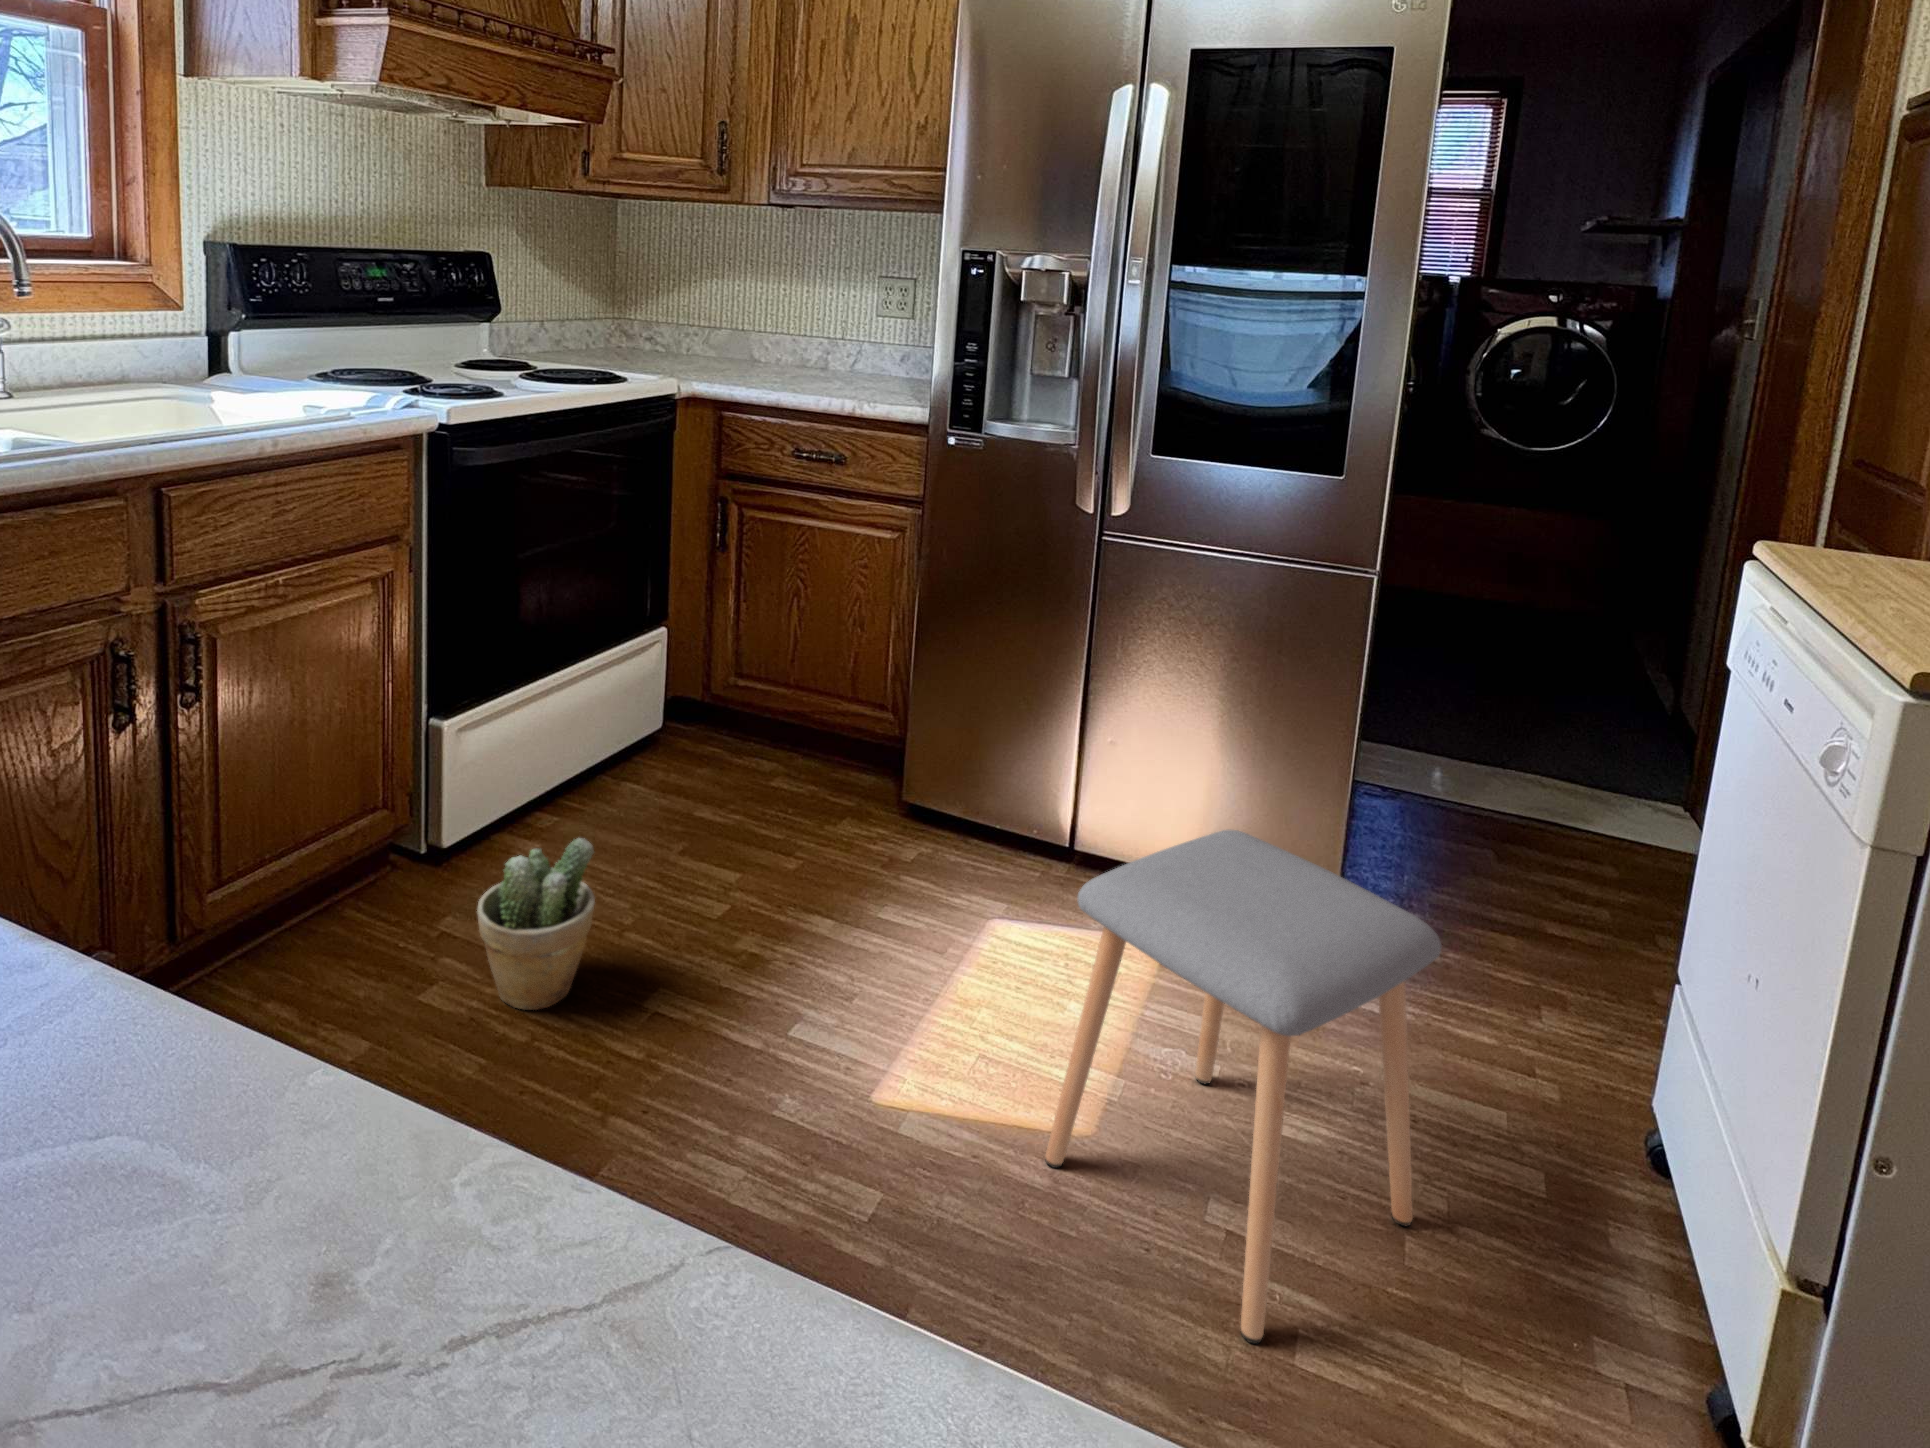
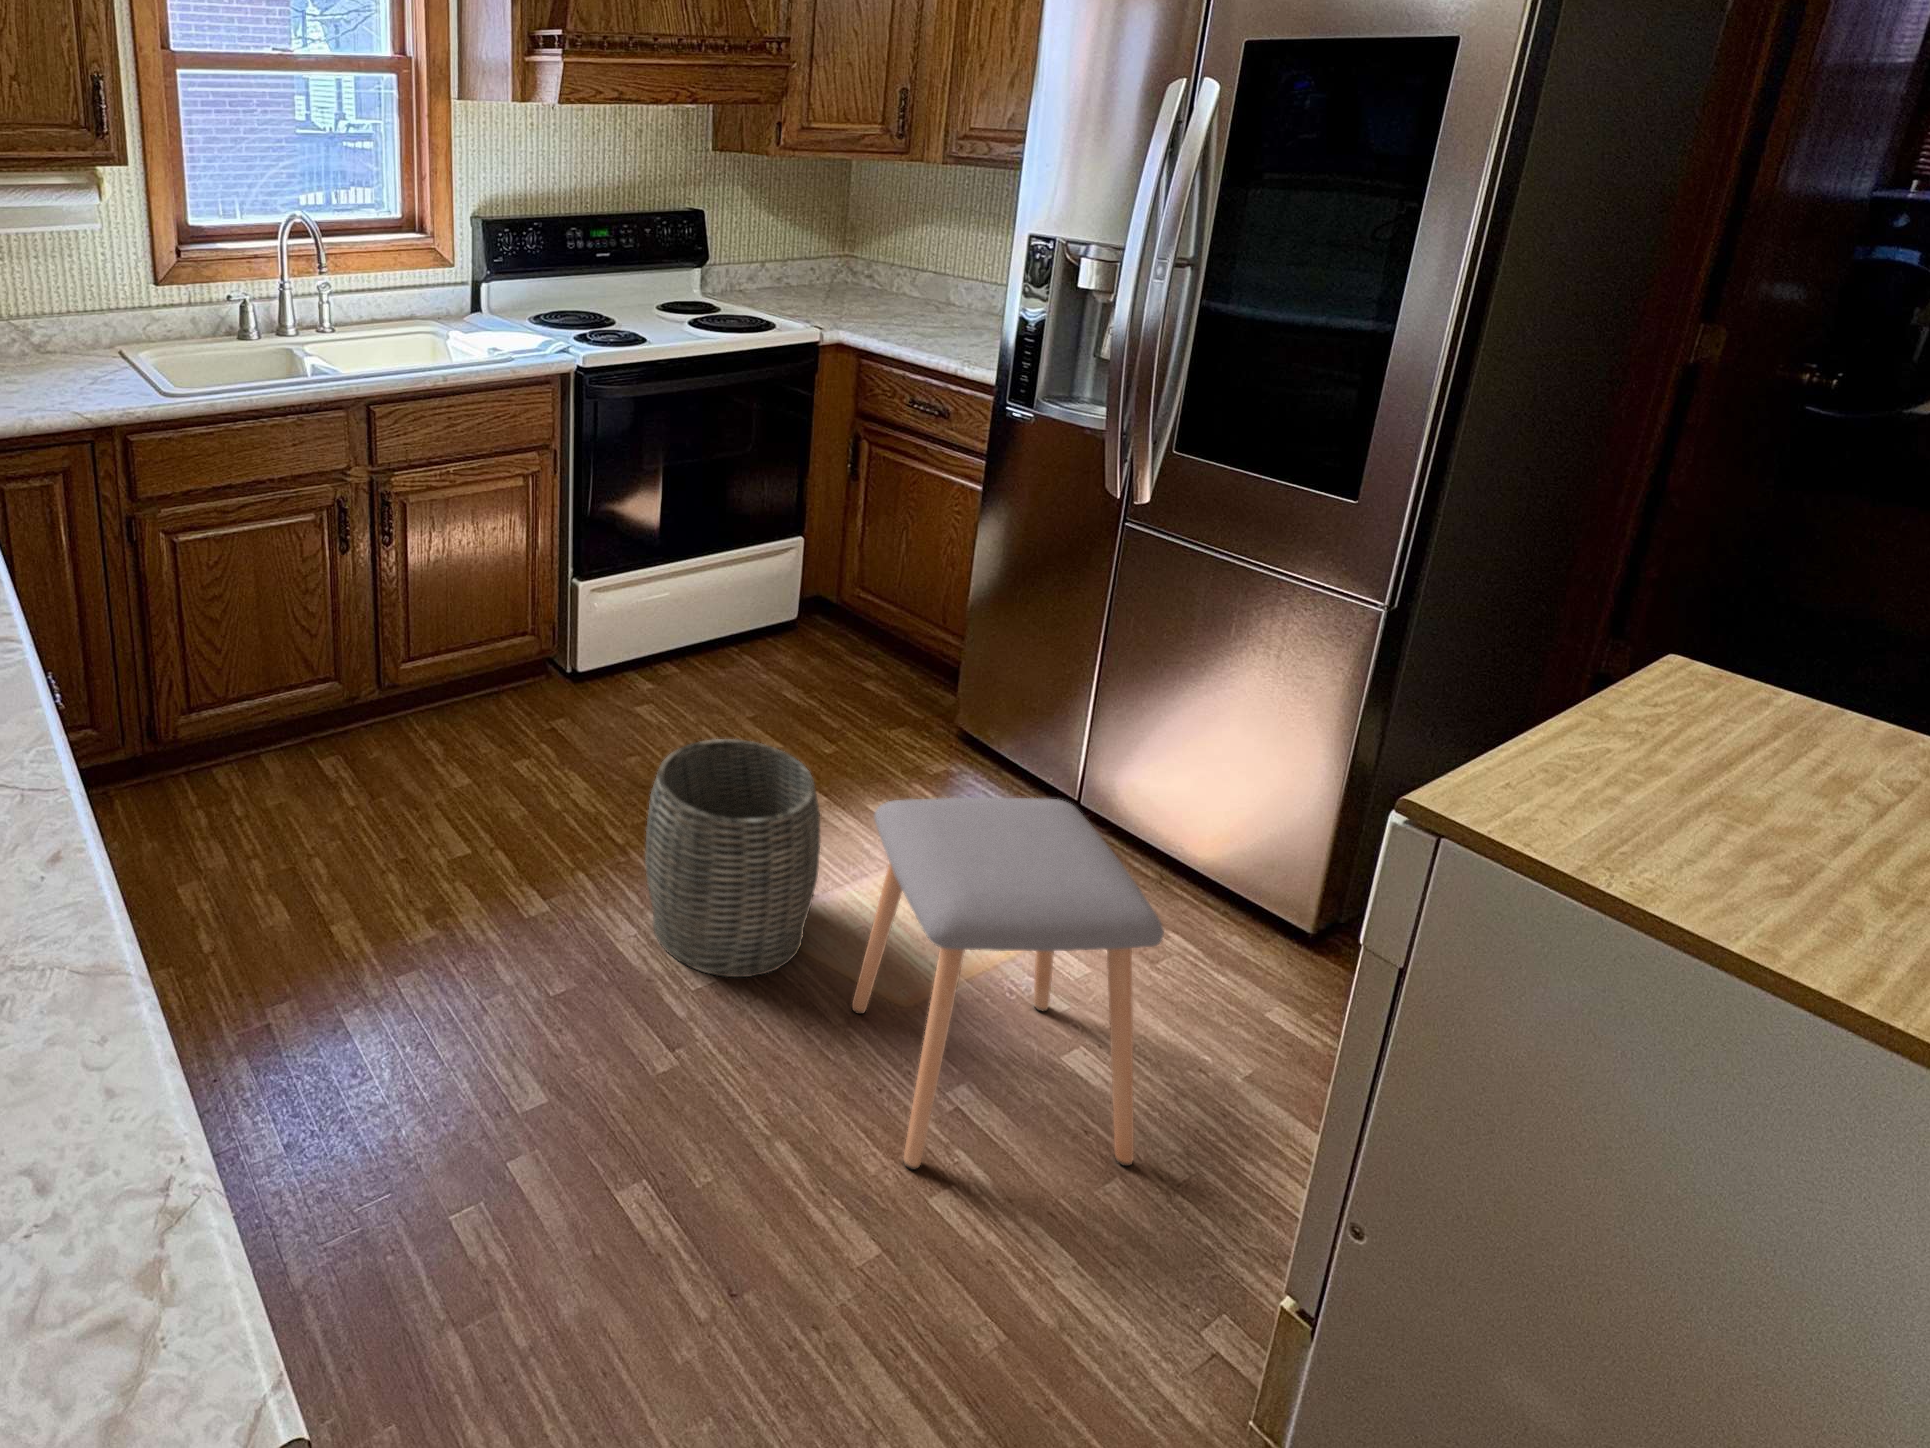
potted plant: present [477,838,595,1010] -> none [543,685,624,796]
woven basket: none [737,859,965,1193] -> present [645,739,820,977]

